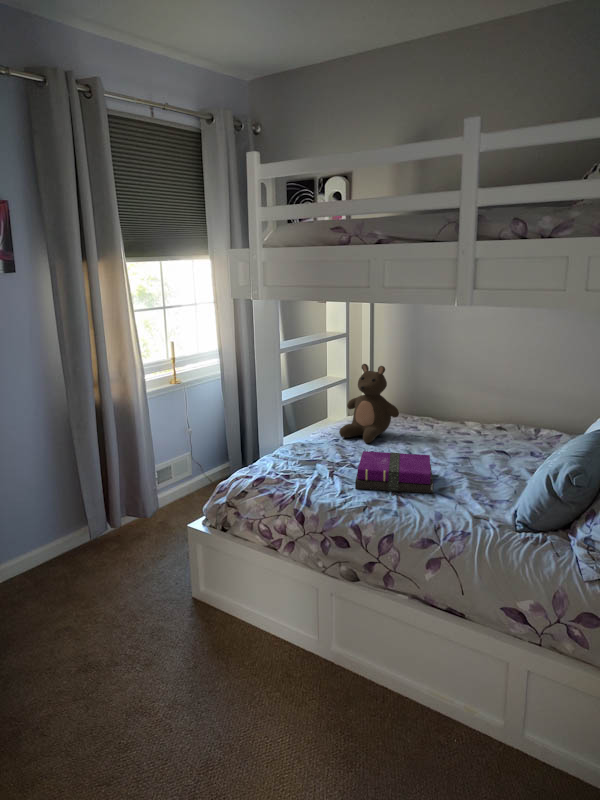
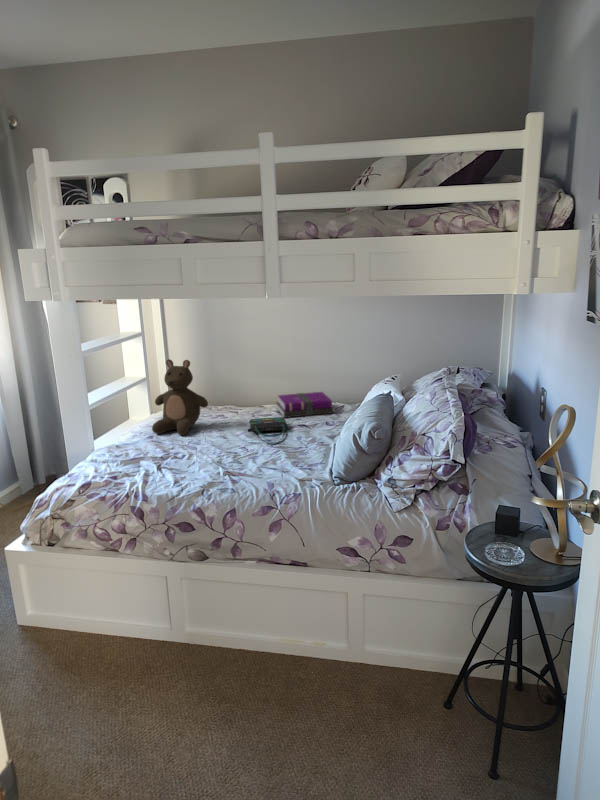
tote bag: none [436,436,485,470] -> present [248,417,289,445]
notebook: present [355,451,433,493] -> present [276,392,334,418]

